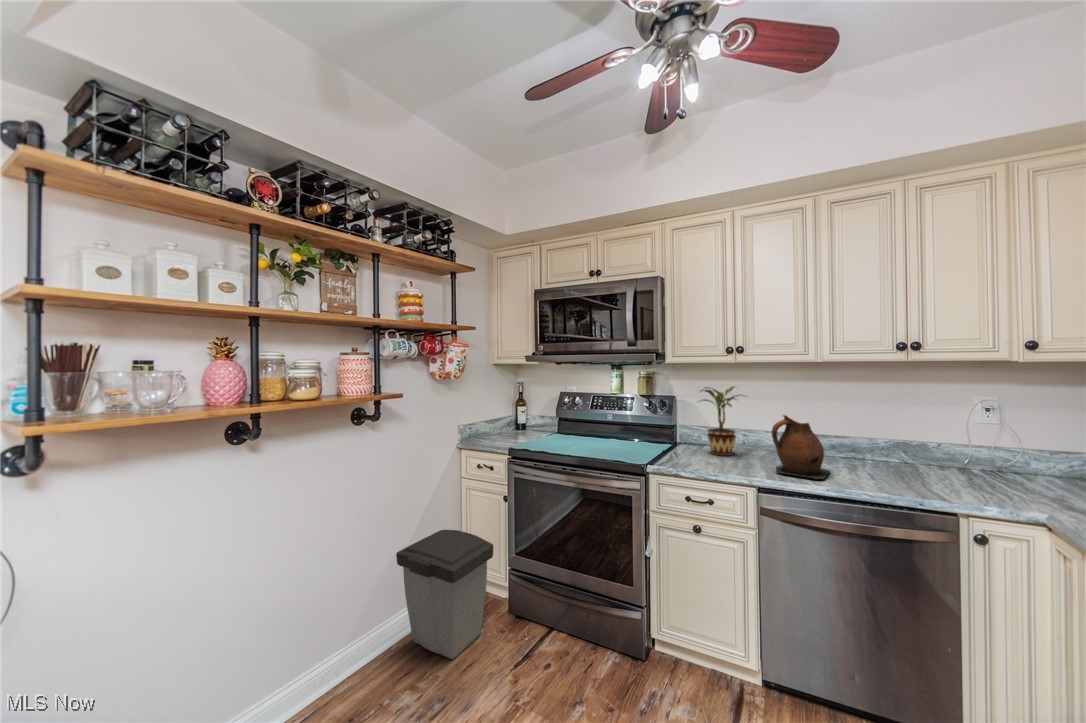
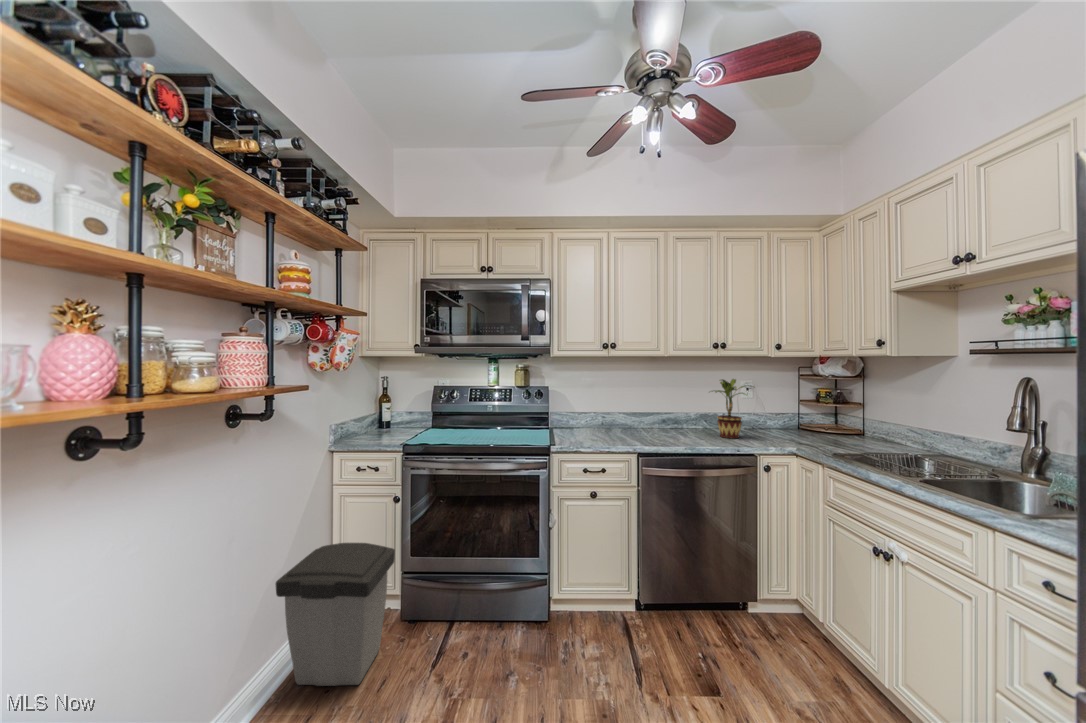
potted plant: present [700,386,747,456] -> present [712,379,745,438]
ceramic pitcher: present [772,415,830,480] -> none [641,397,679,444]

